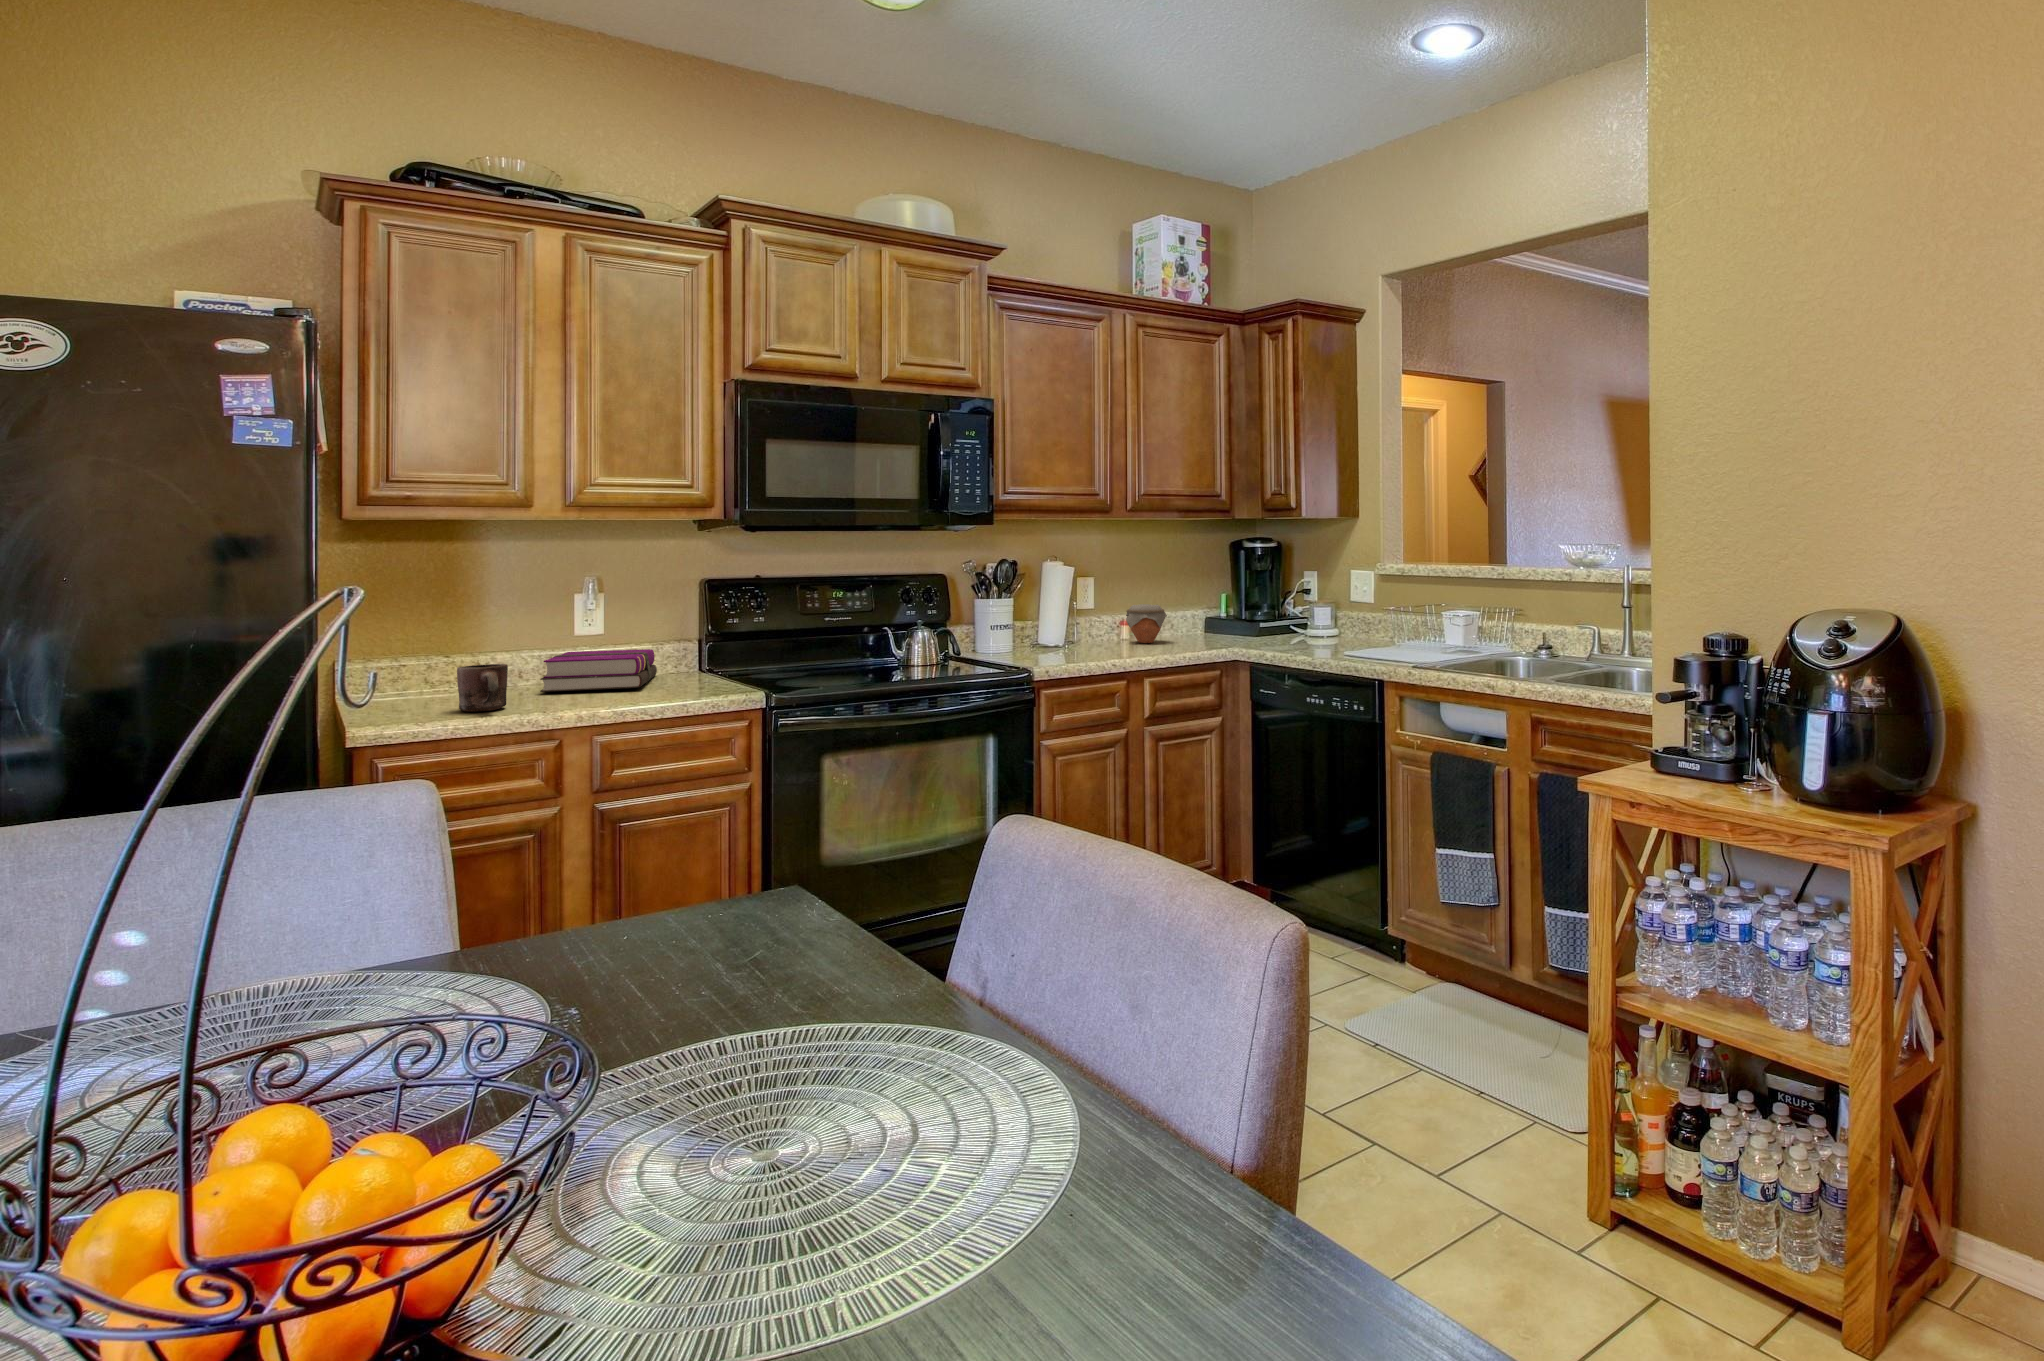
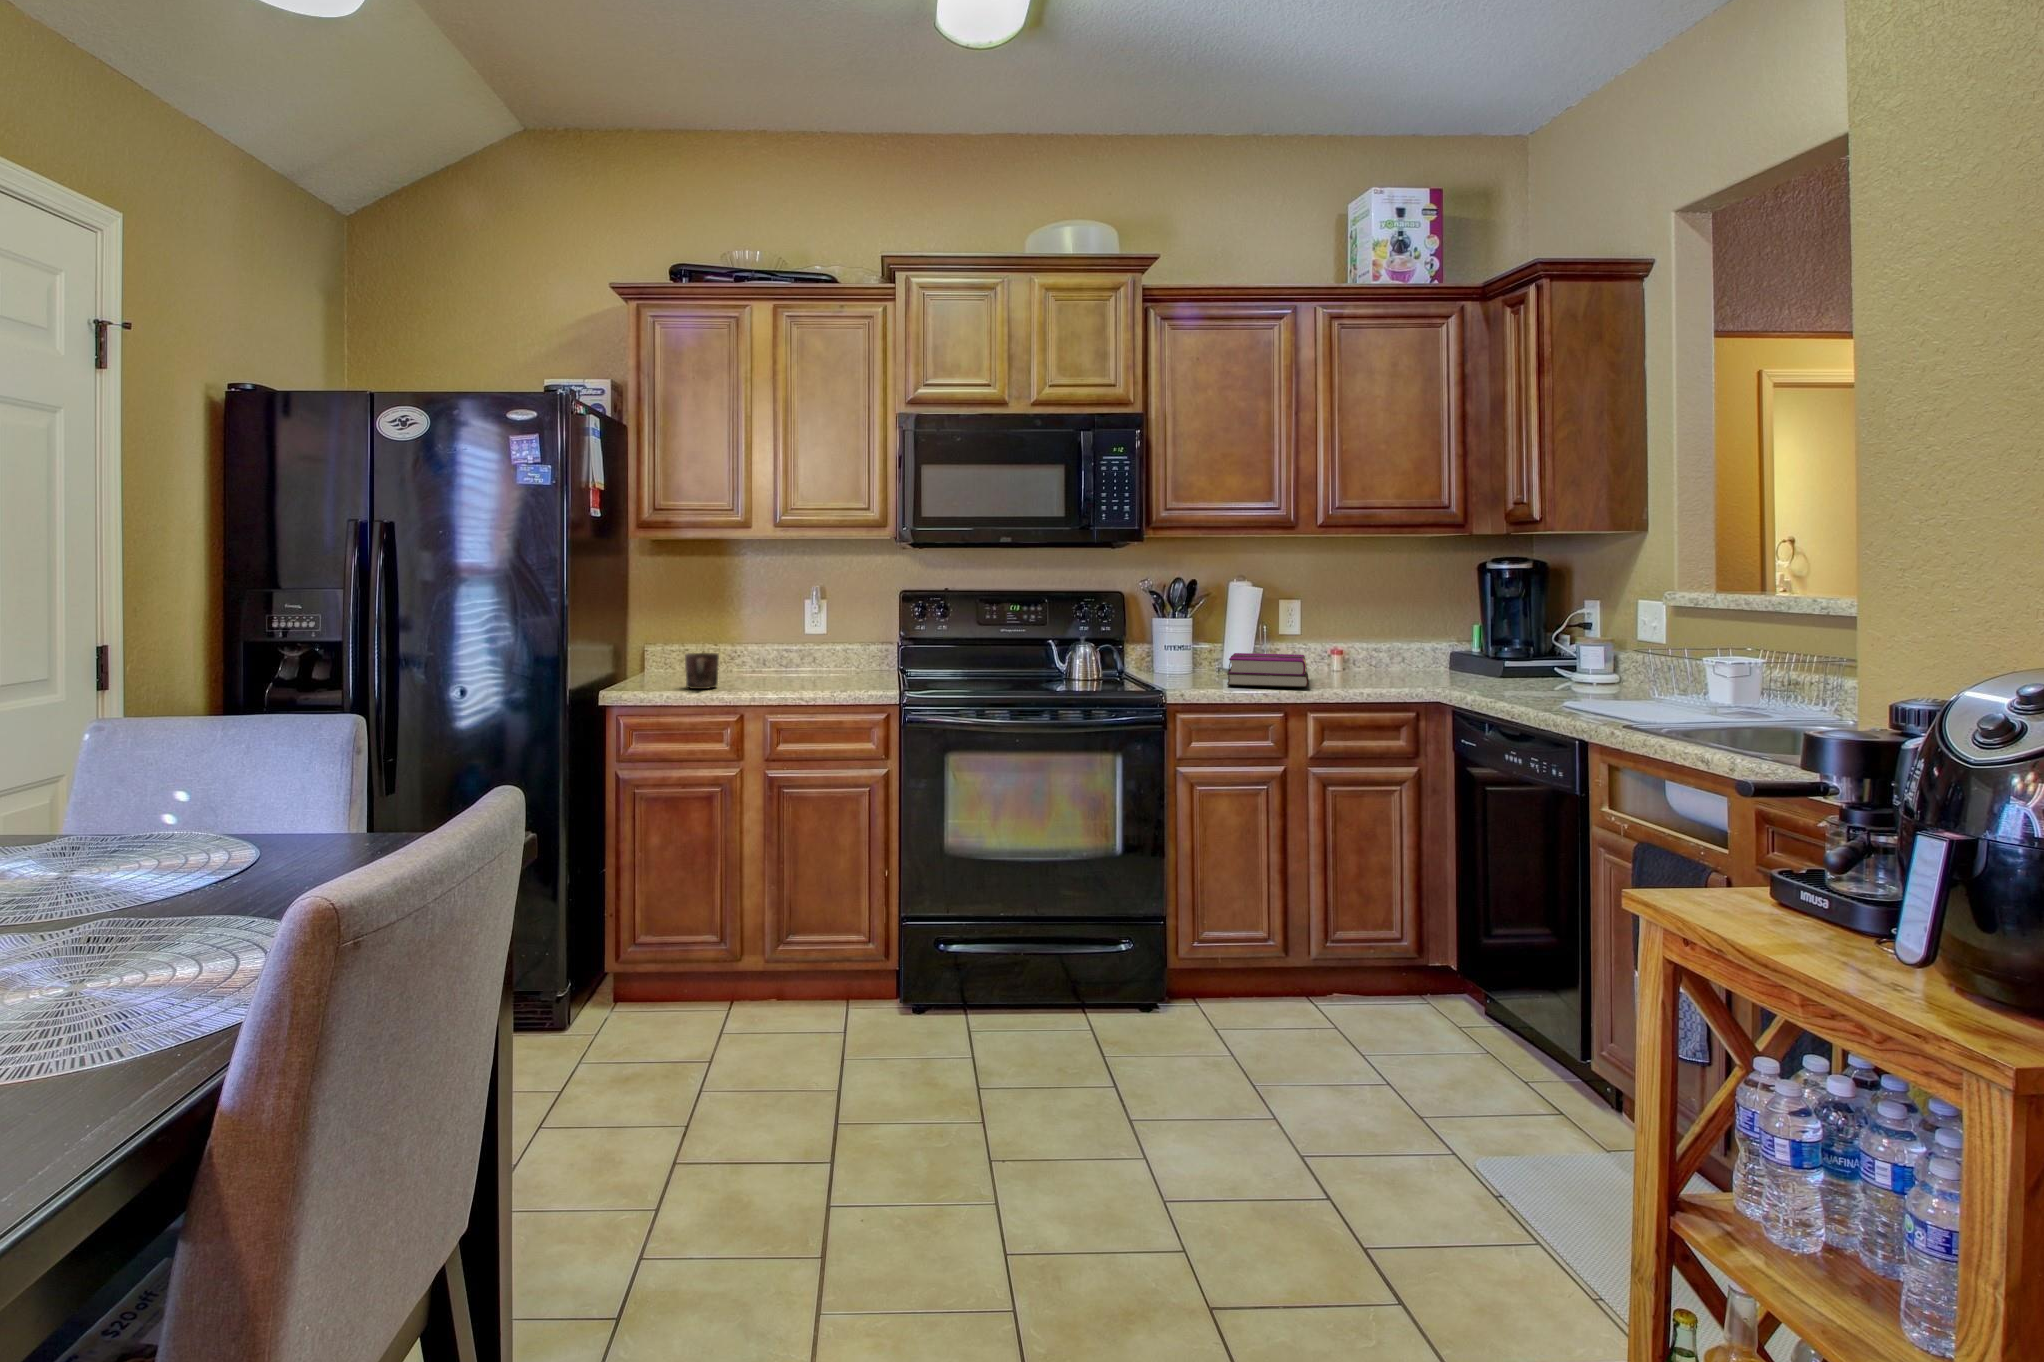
jar: present [1126,604,1167,643] -> none [1323,630,1376,674]
hardback book: present [540,649,657,692] -> present [1227,653,1309,687]

